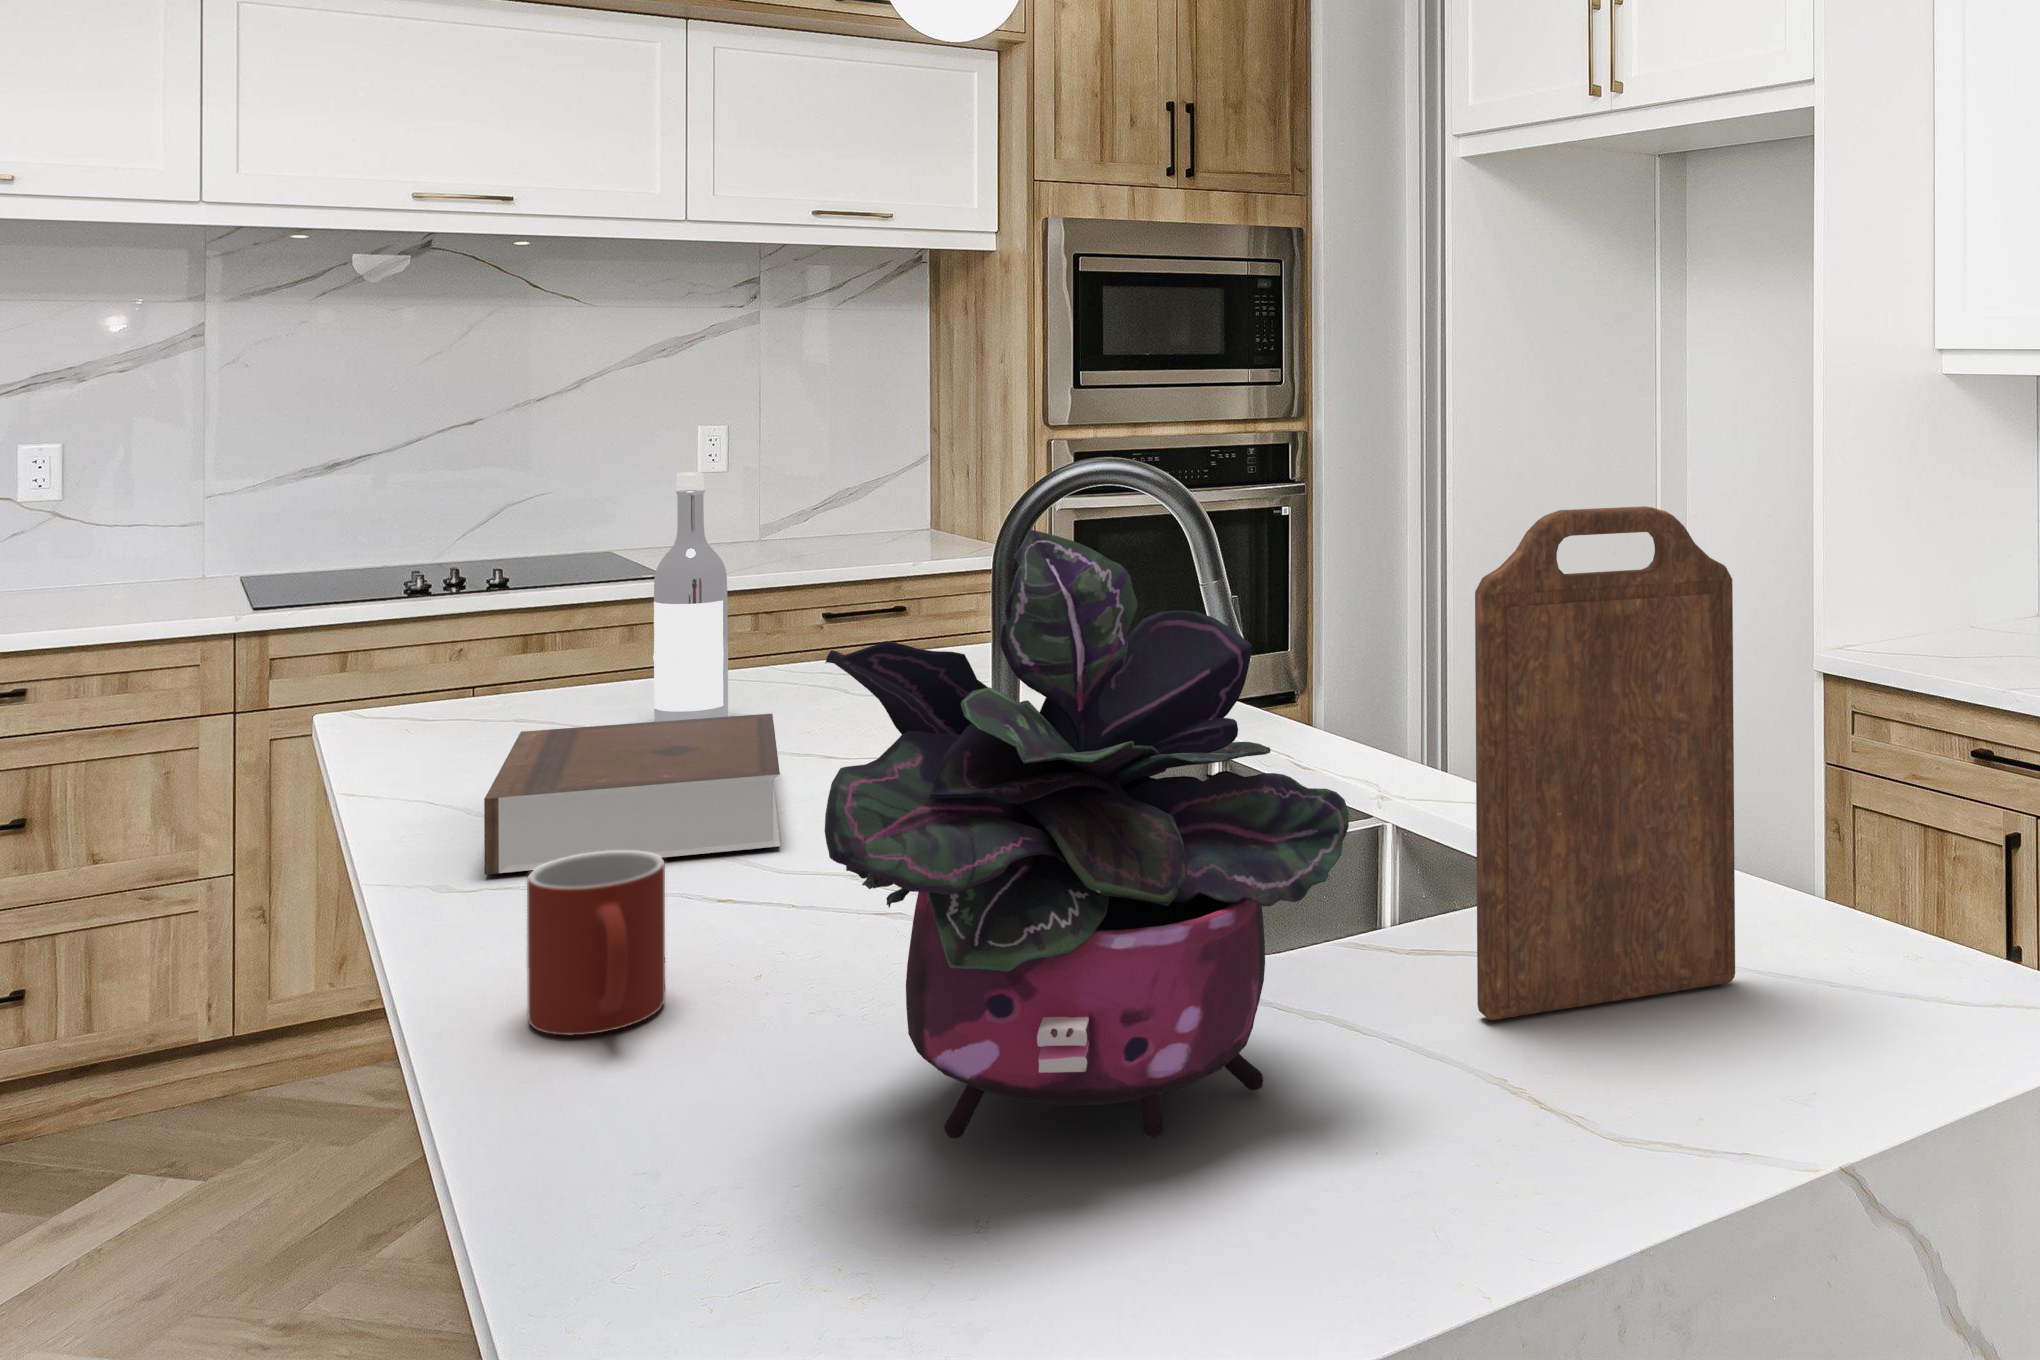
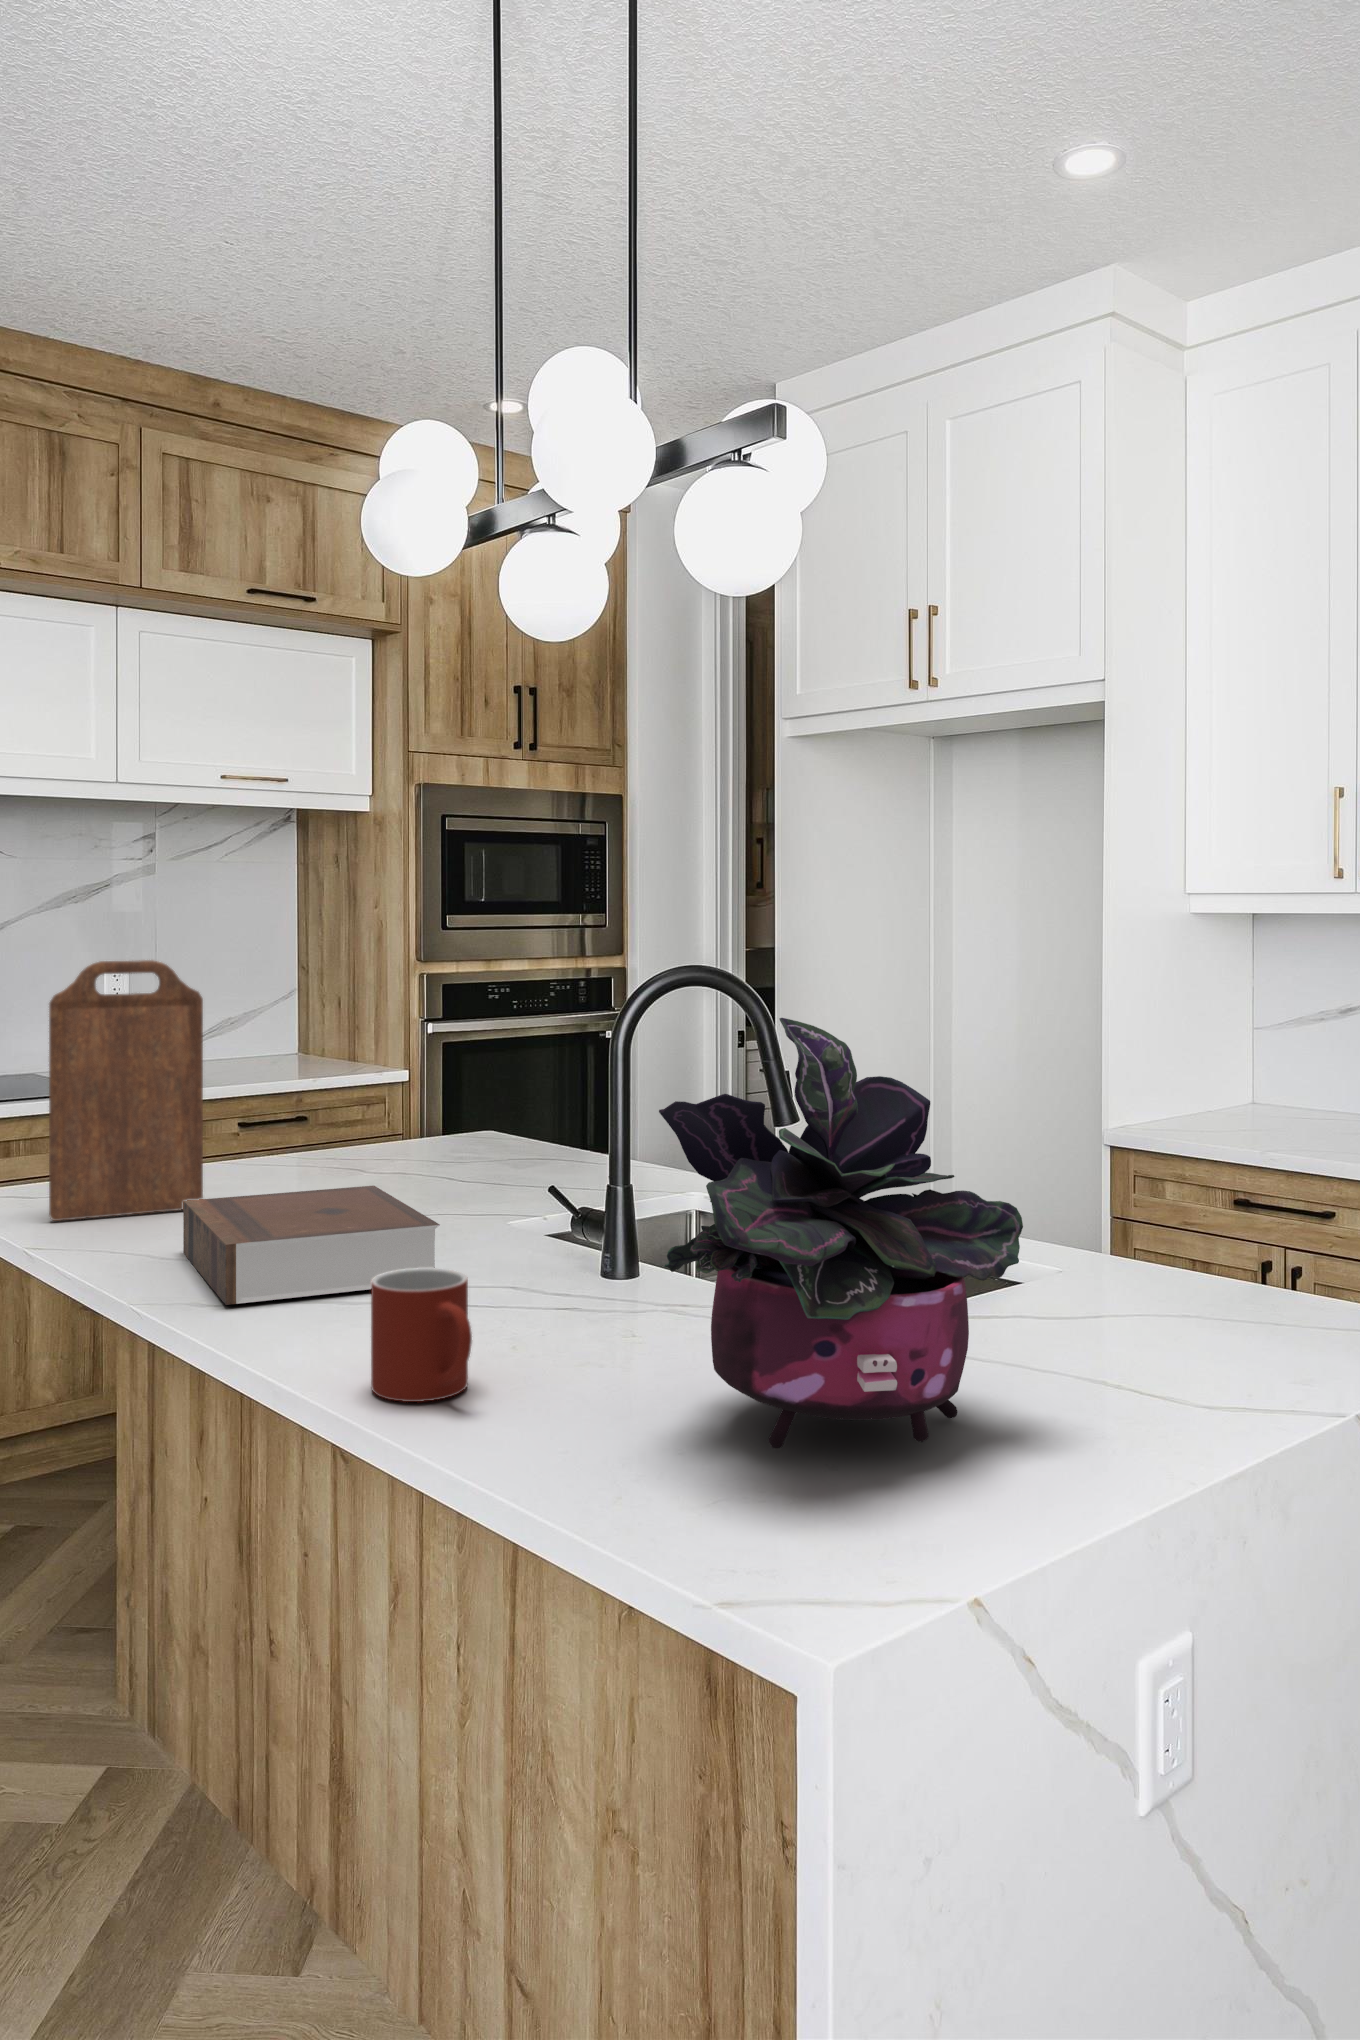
wine bottle: present [653,472,728,722] -> none [238,993,296,1206]
cutting board: present [1475,506,1735,1020] -> present [49,960,203,1221]

